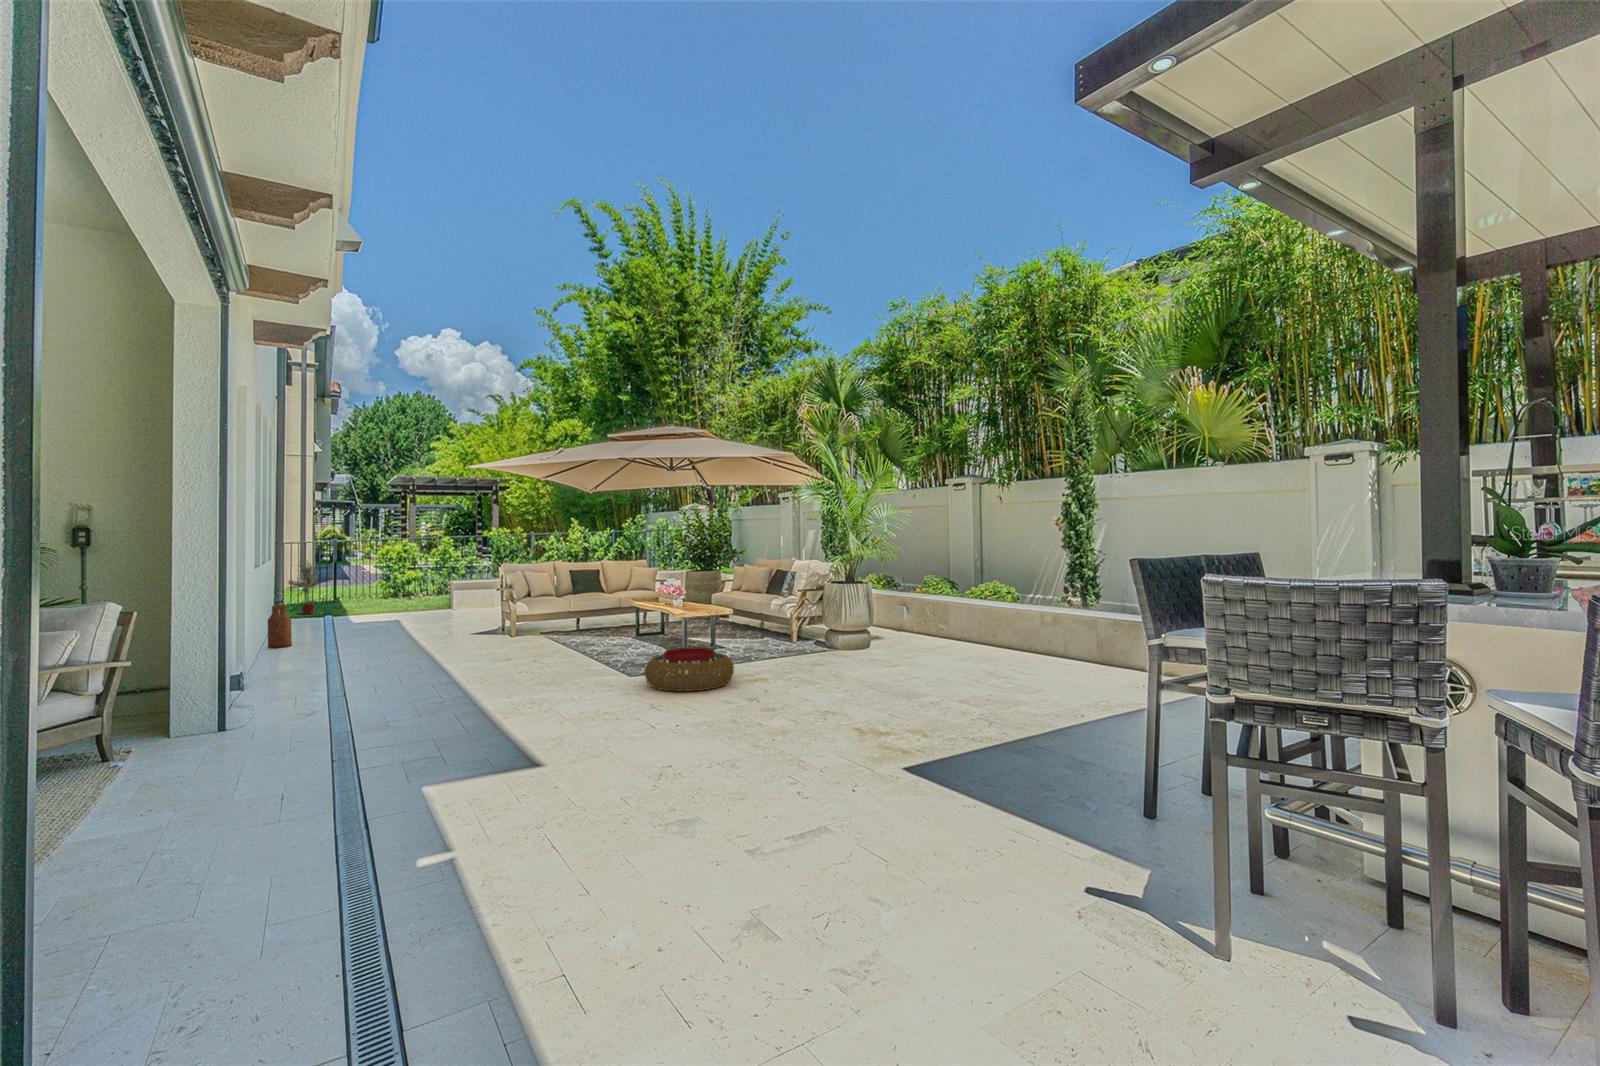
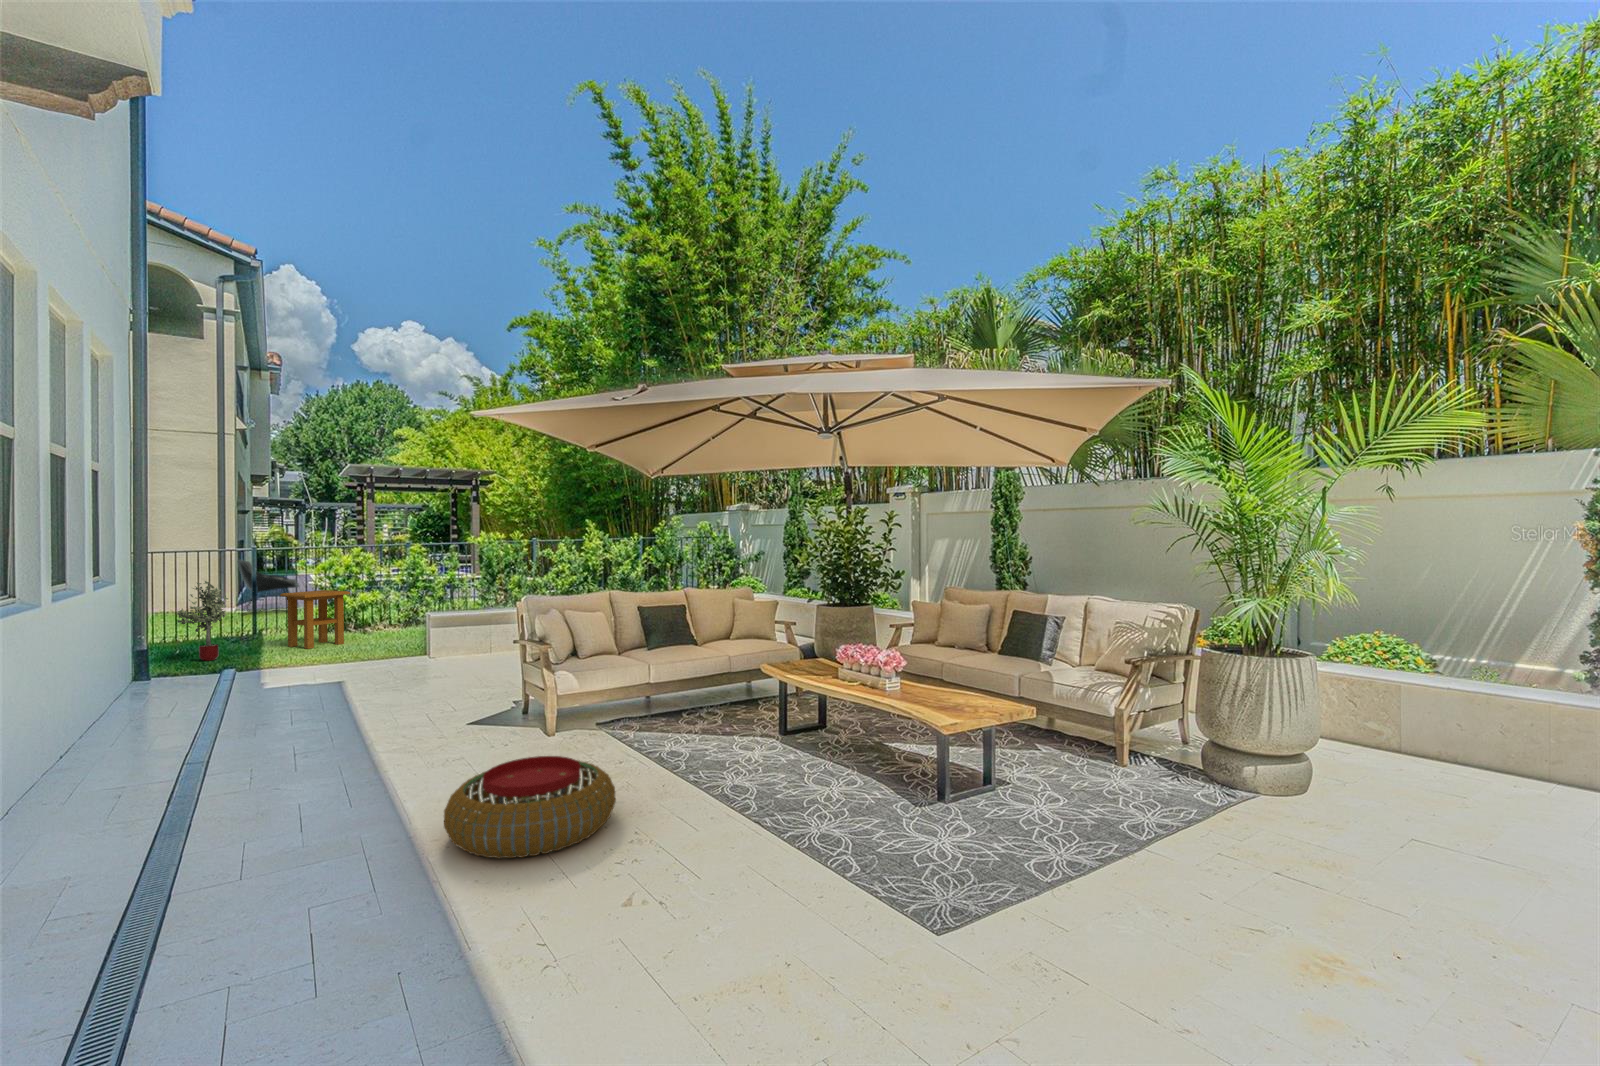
lounge chair: none [314,549,360,592] -> present [237,560,299,615]
side table: none [352,569,400,609] -> present [280,590,350,649]
watering can: present [268,603,292,648] -> none [92,669,141,756]
pouf: present [645,648,734,691] -> present [444,756,616,858]

